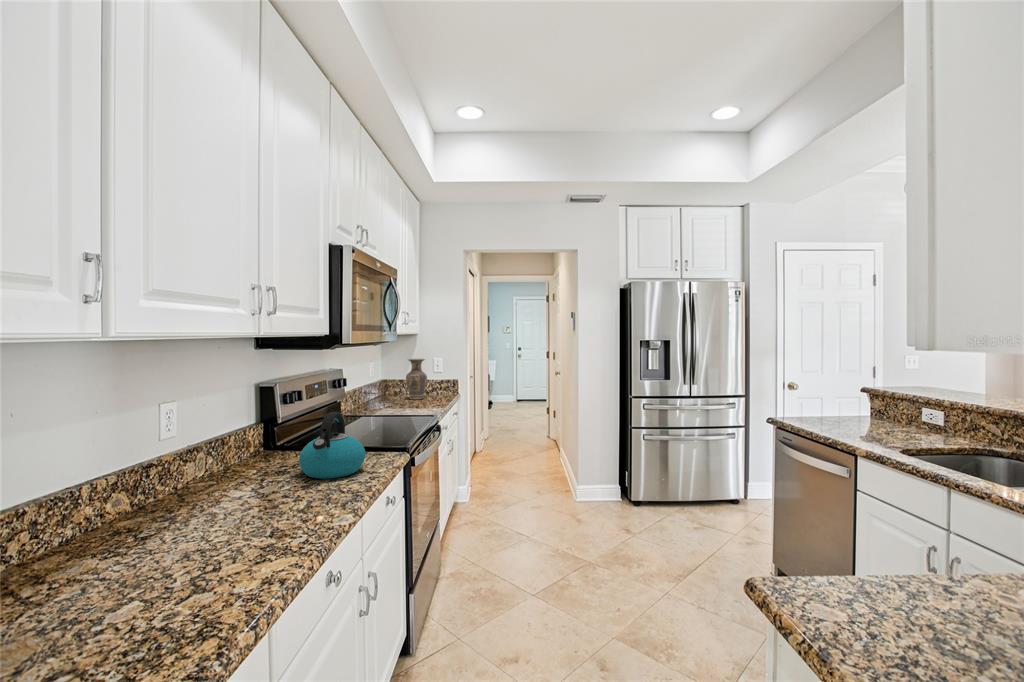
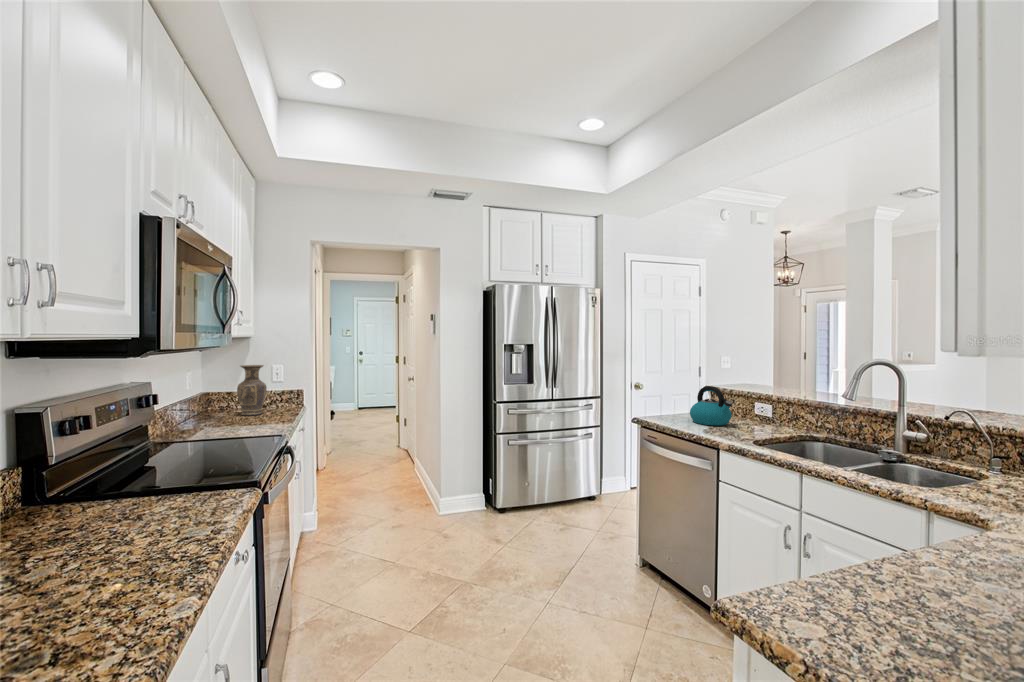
kettle: present [299,412,366,479] -> present [690,386,732,426]

